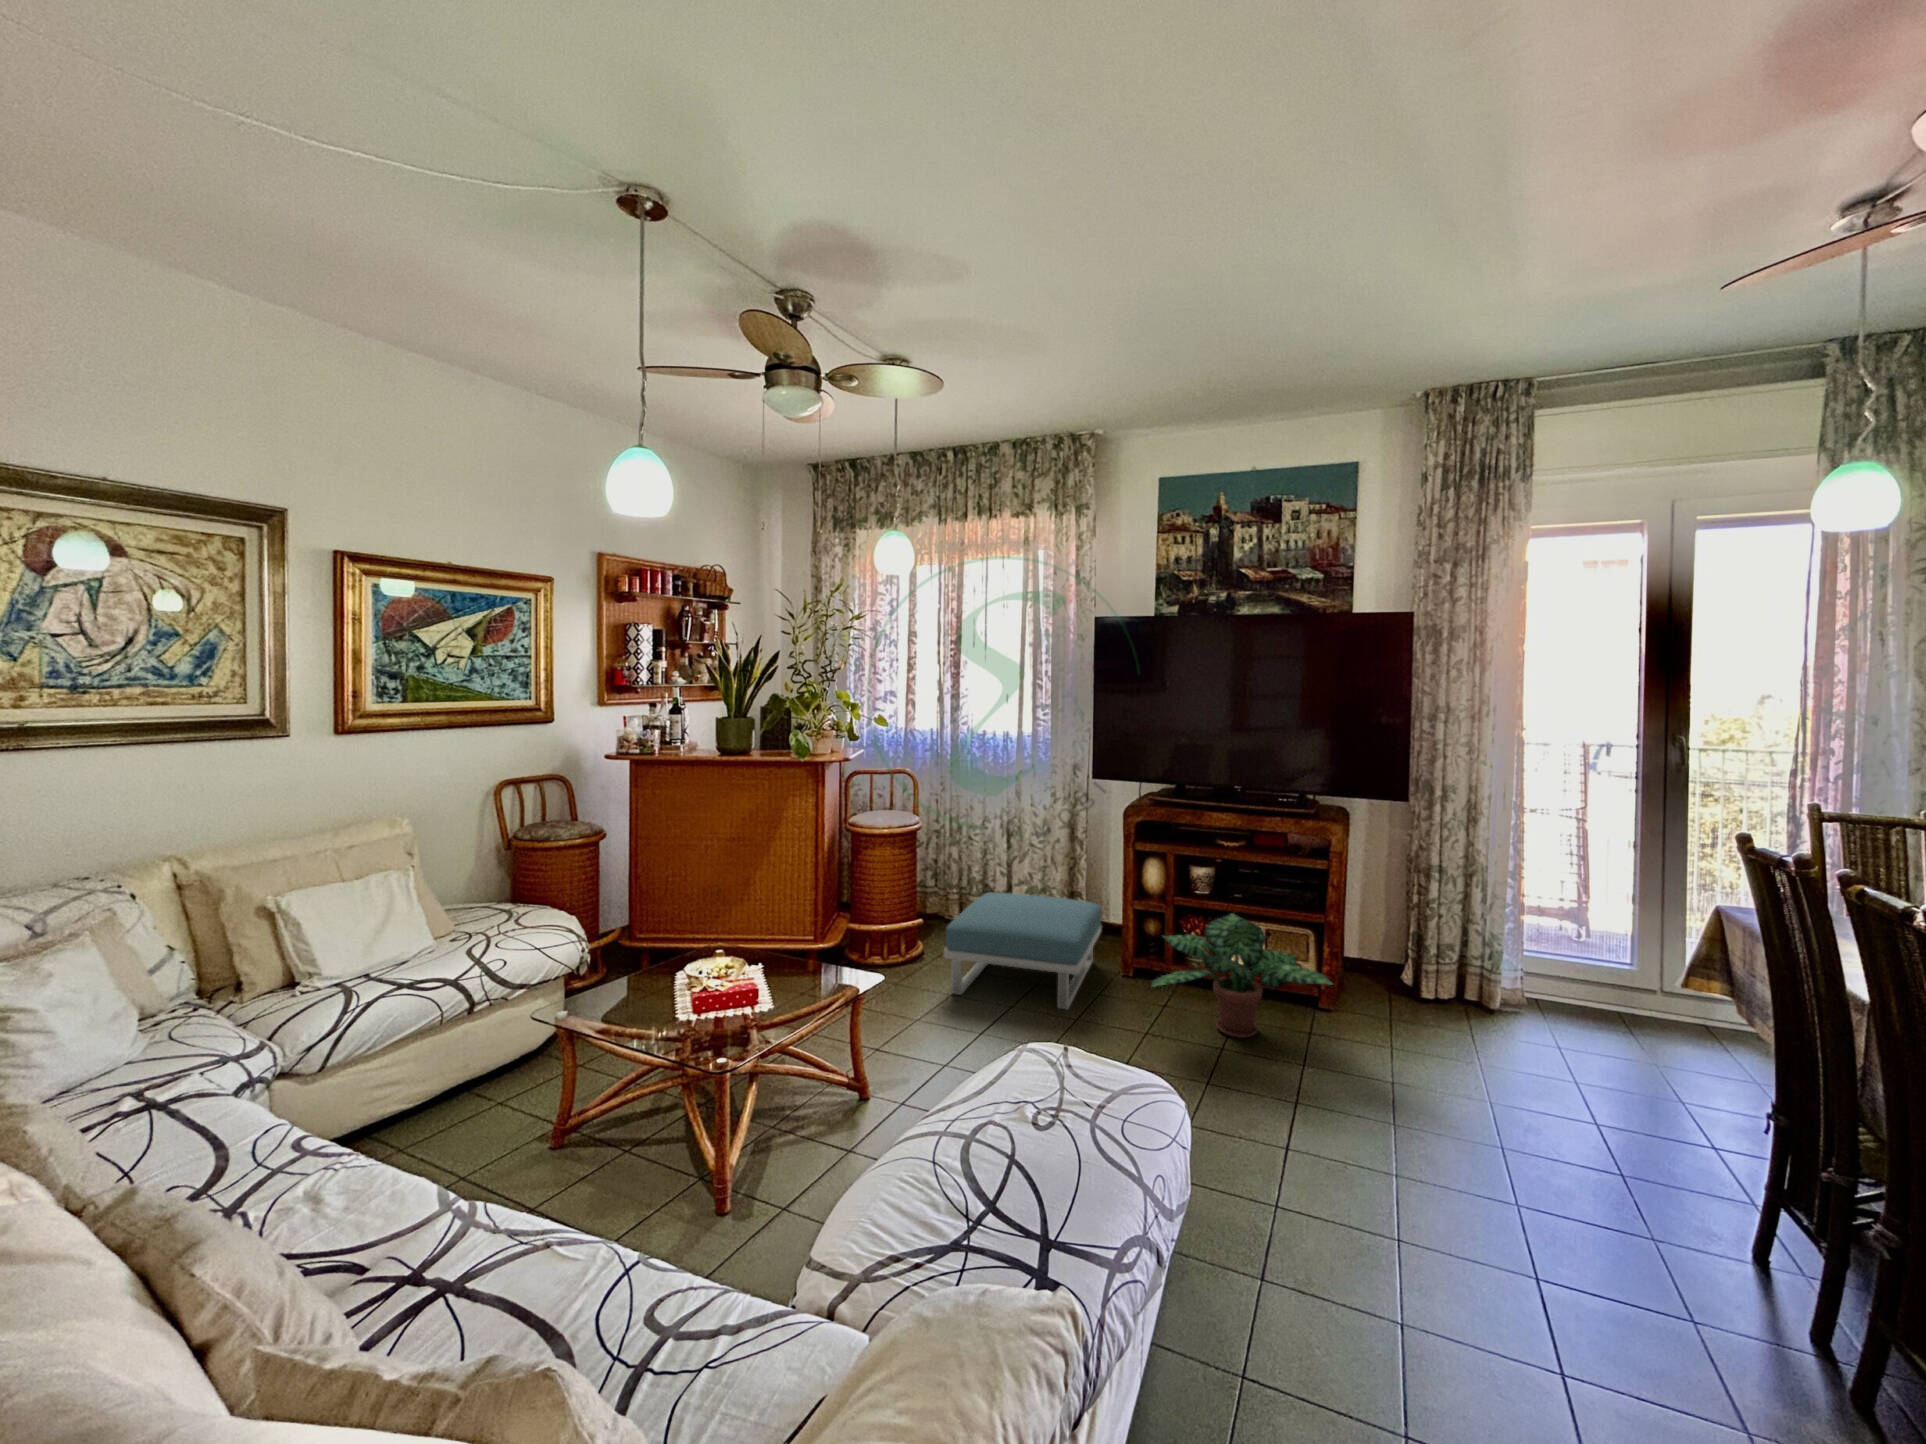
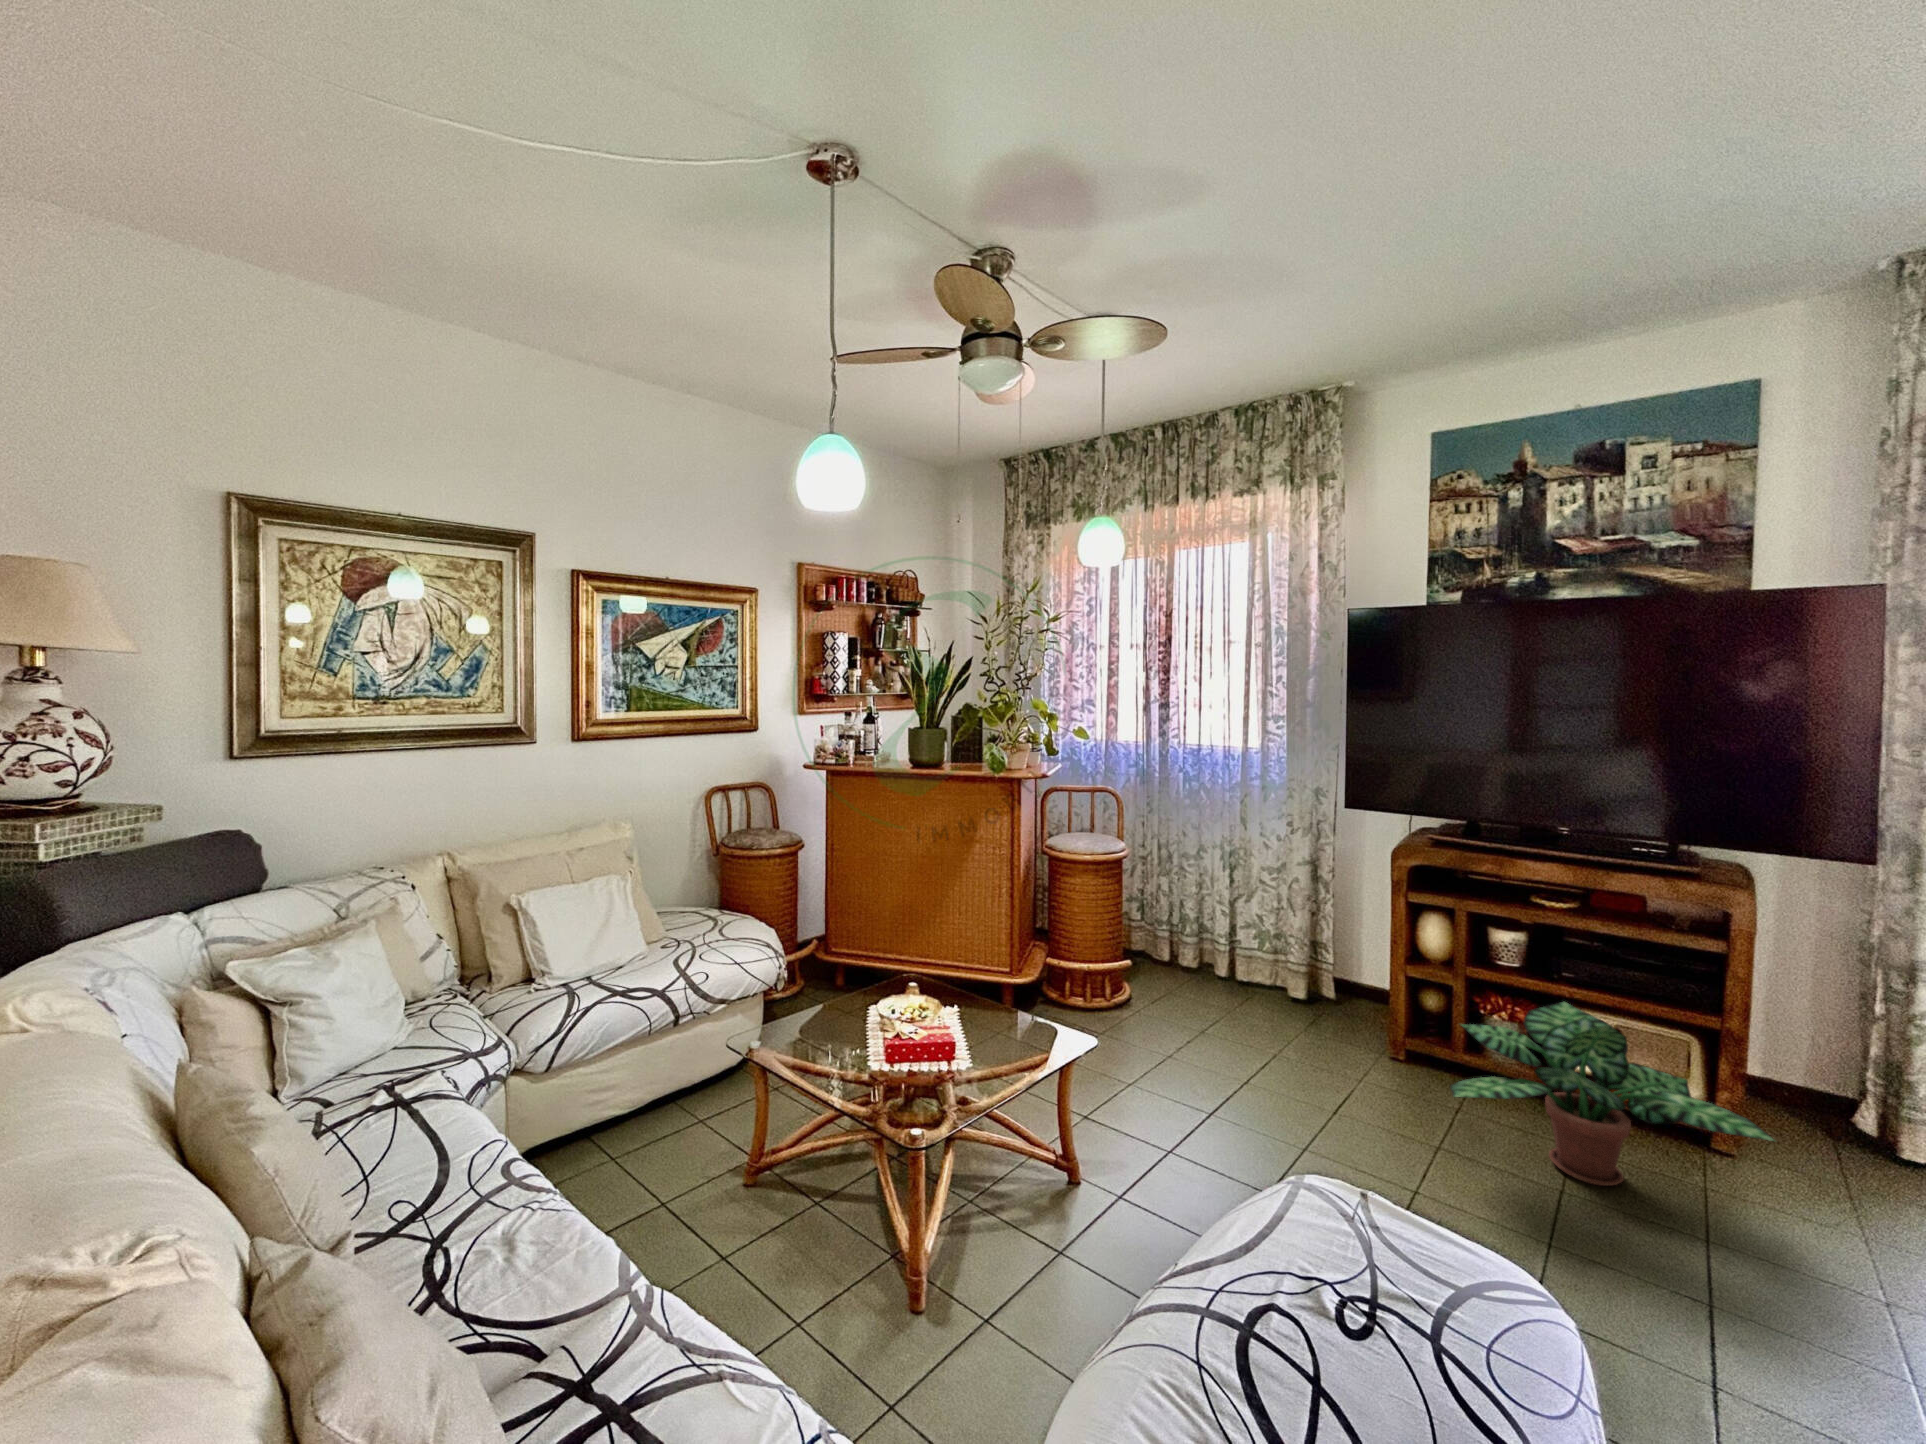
footstool: present [944,893,1101,1010] -> none [1158,936,1357,1100]

